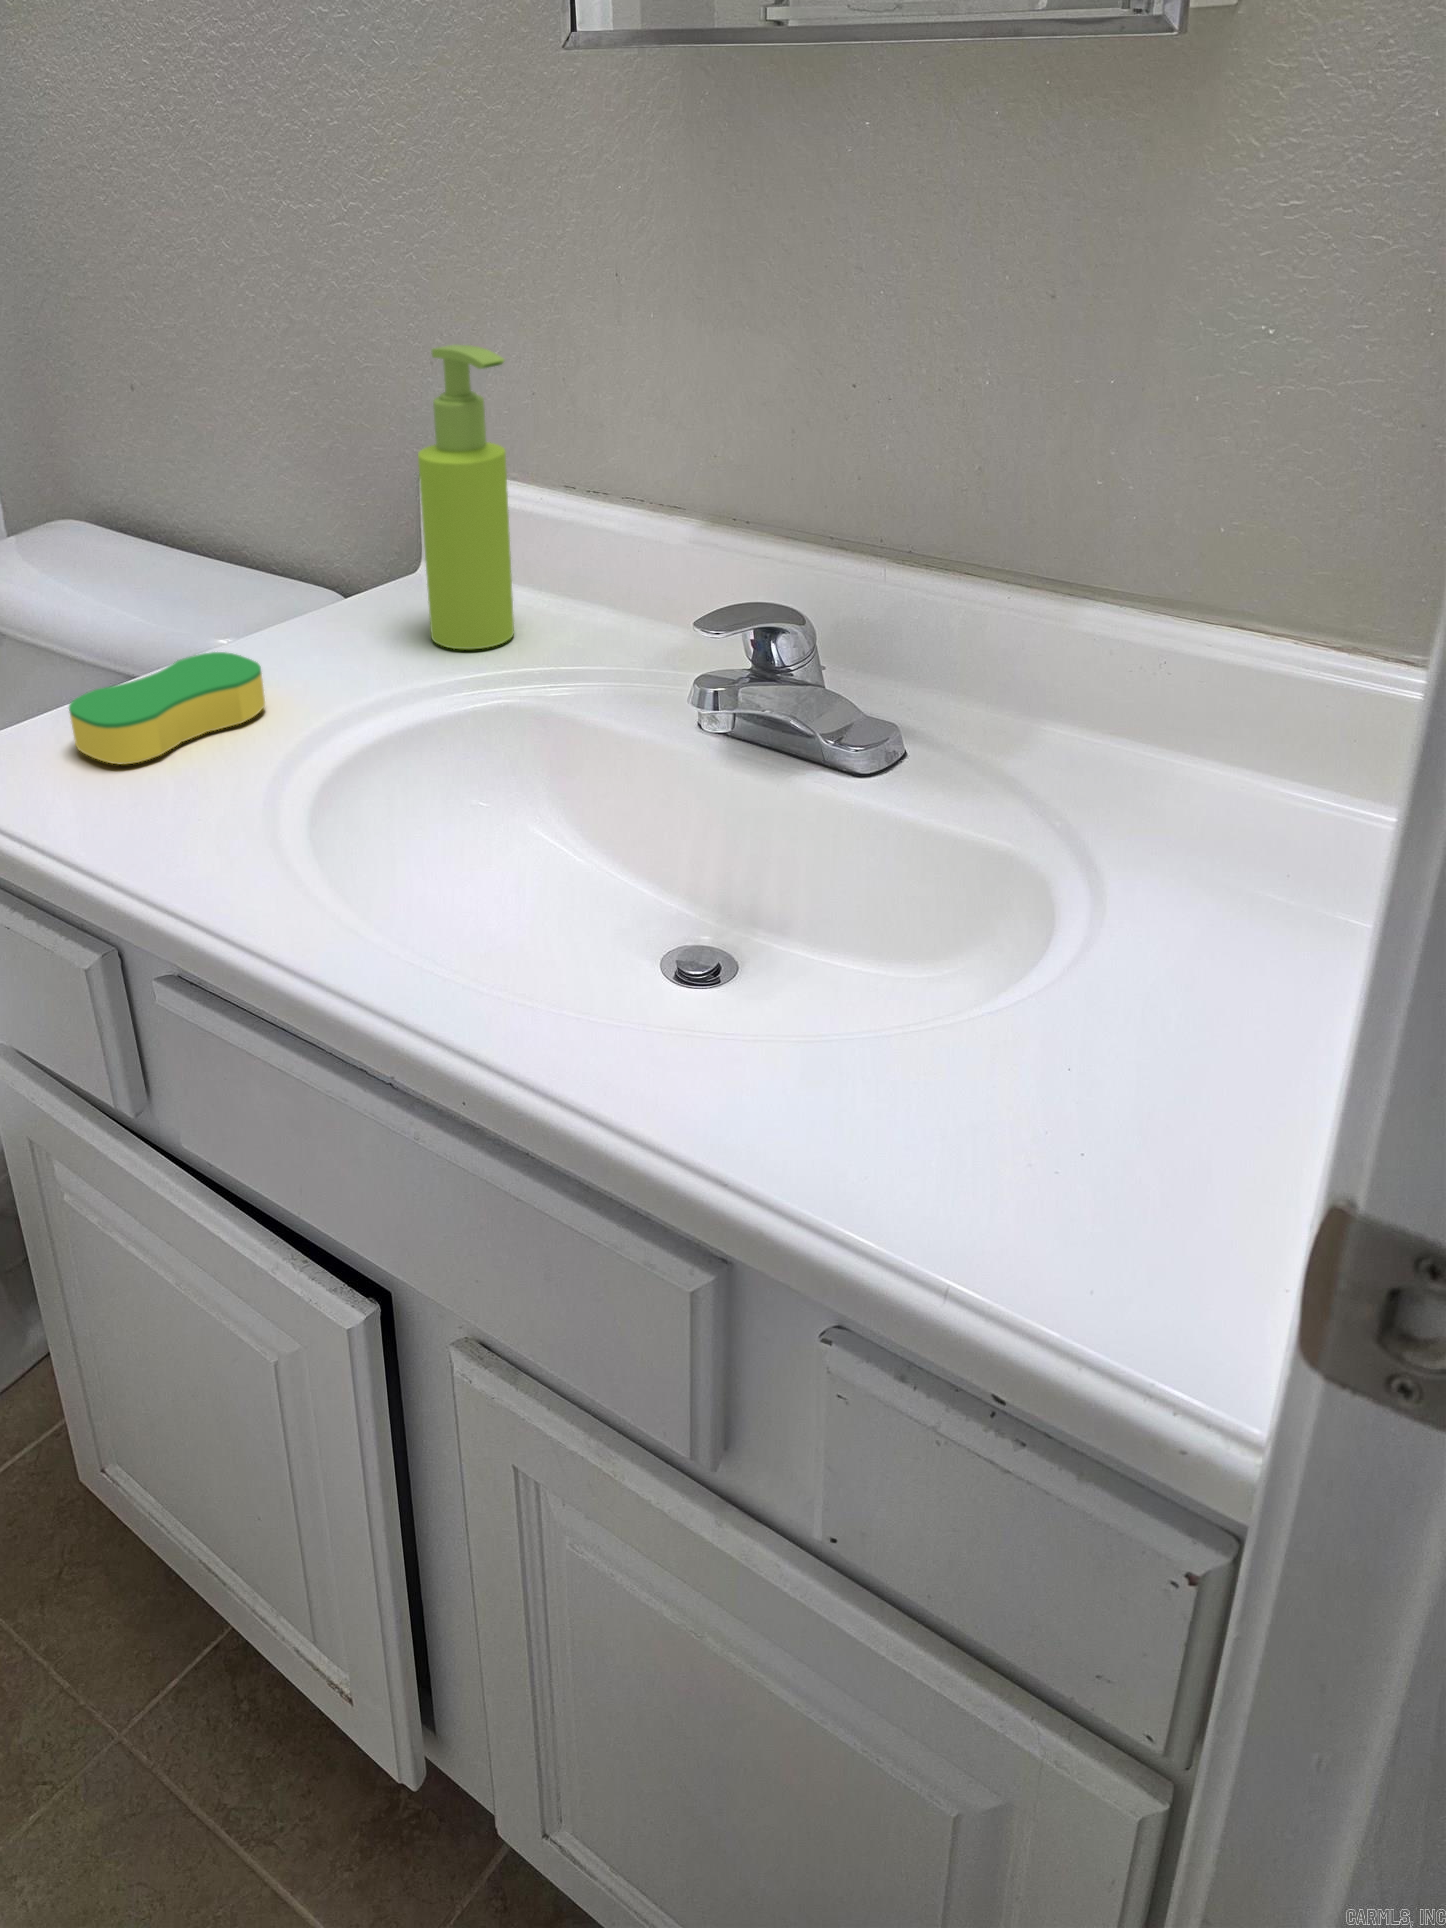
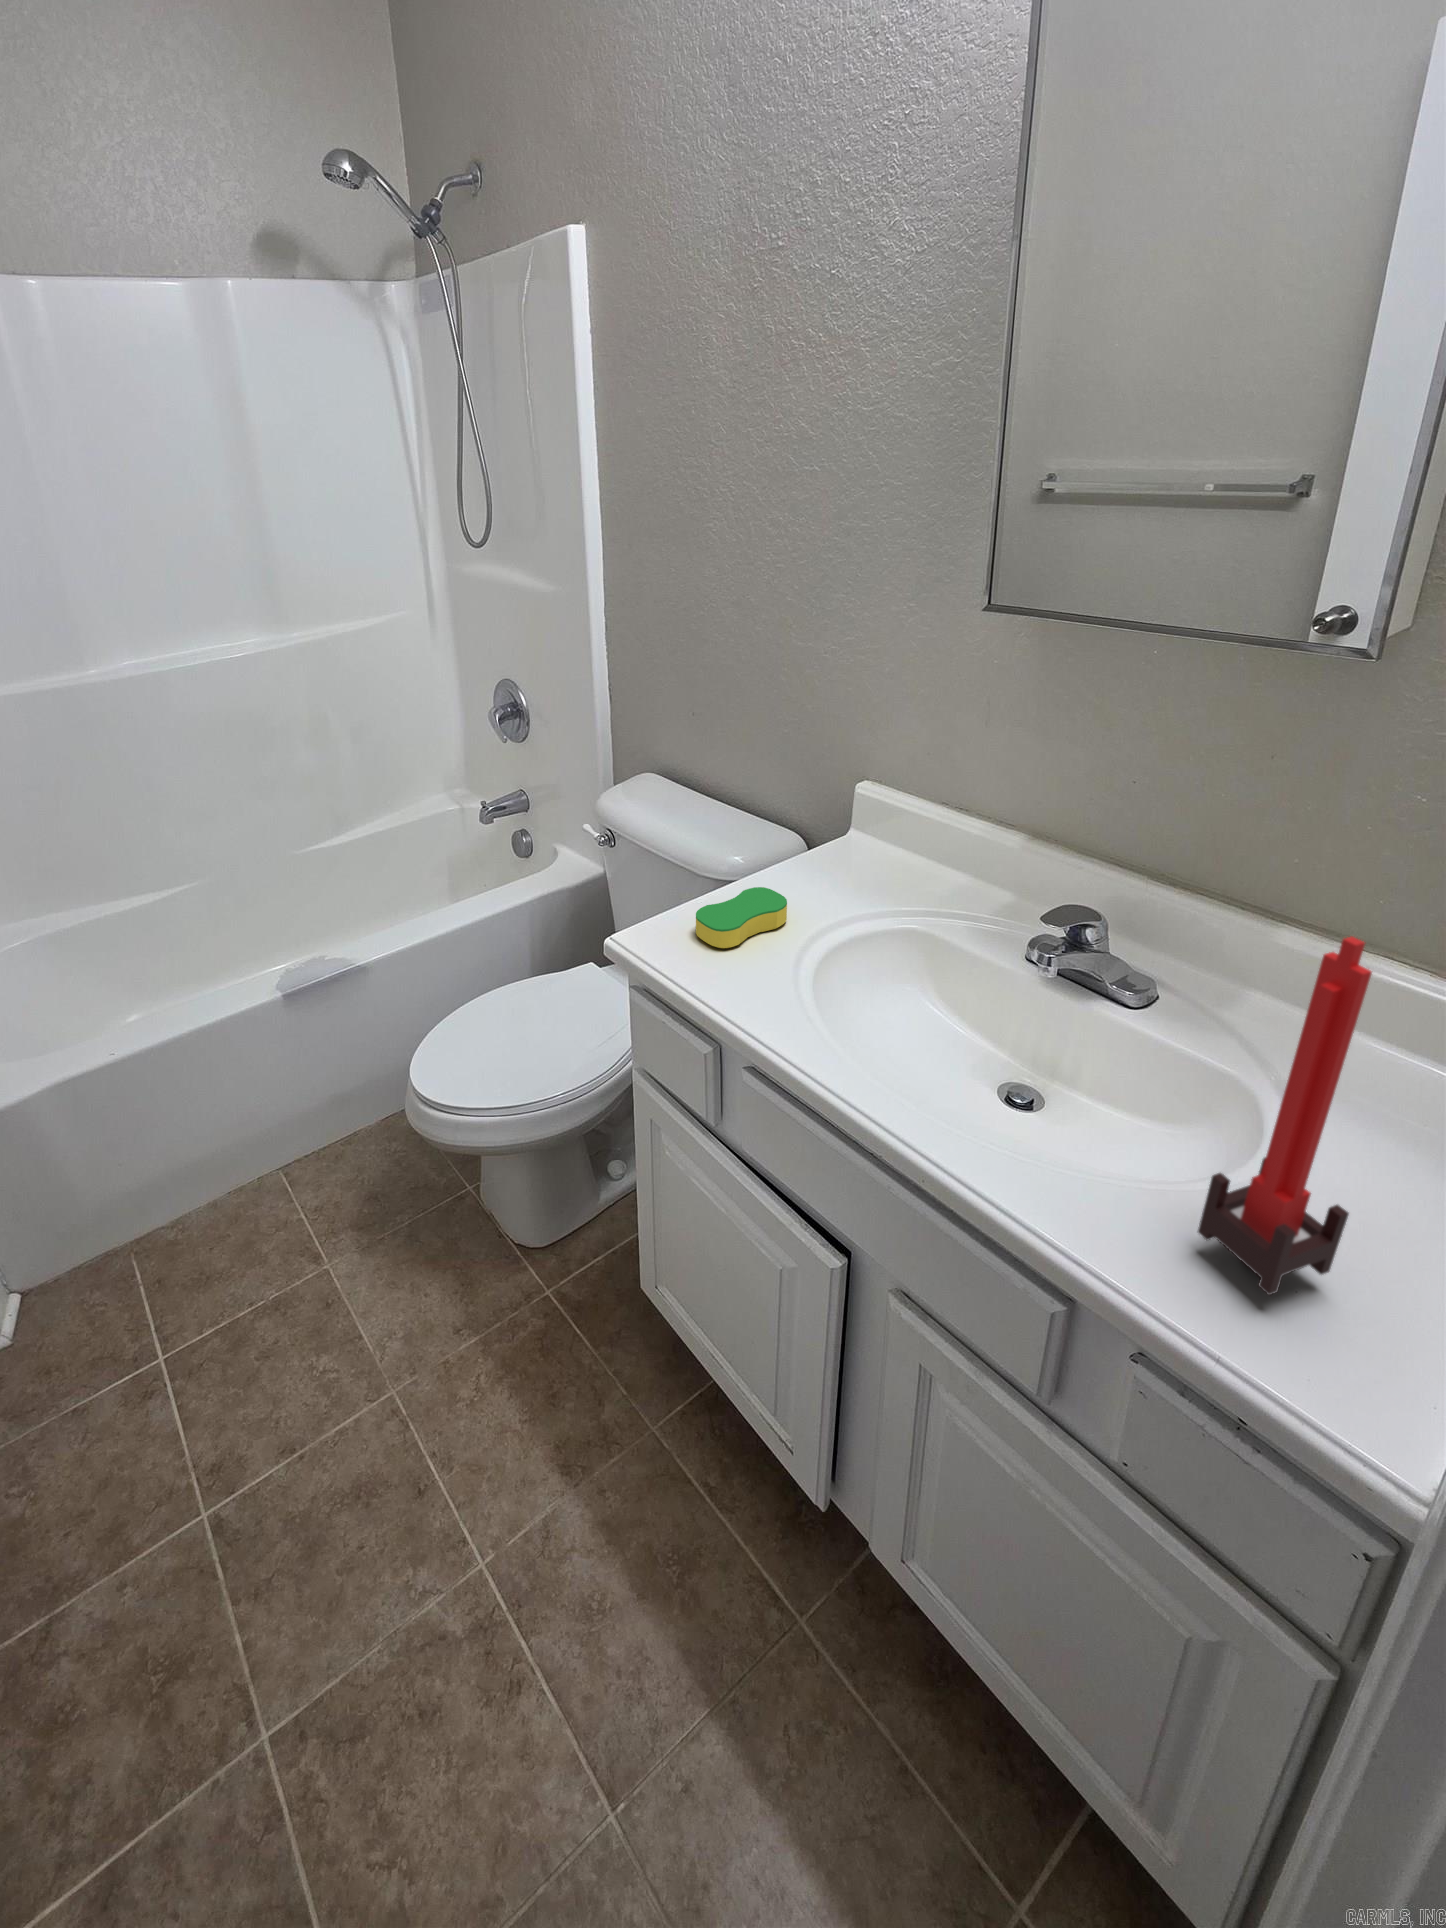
soap dispenser: present [418,345,514,649] -> none [866,739,928,893]
candle: none [921,404,1153,1159] -> present [1198,937,1372,1295]

